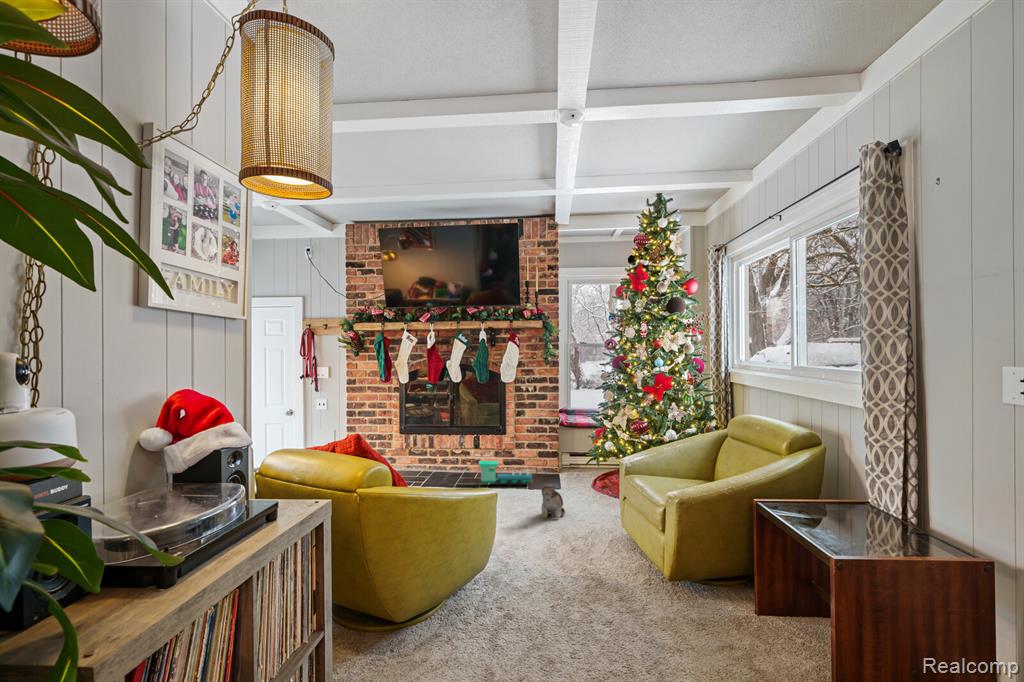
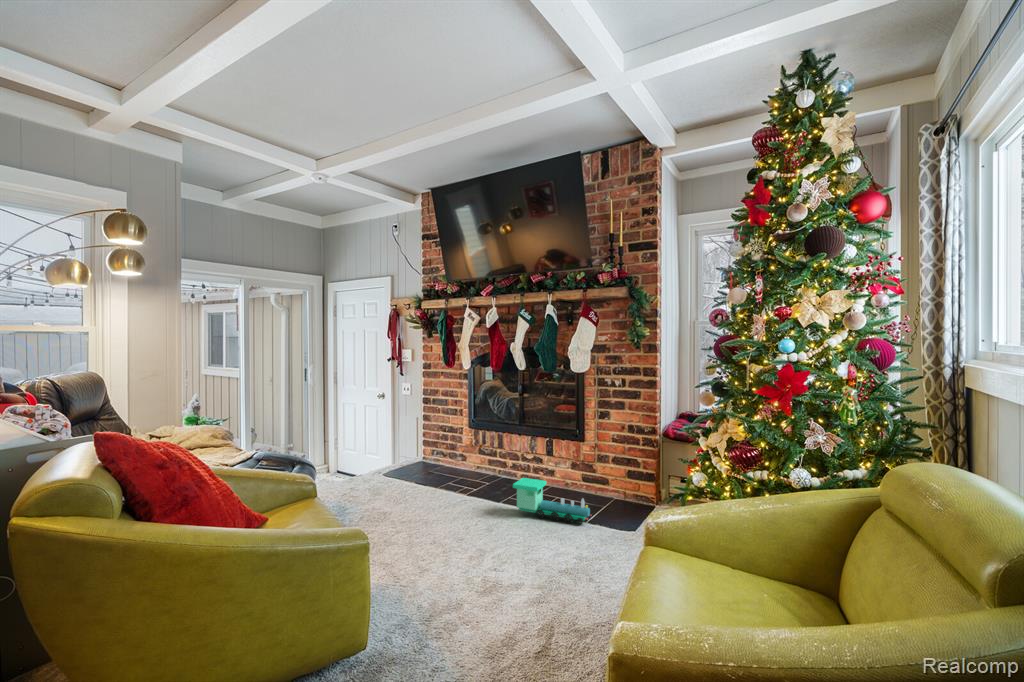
plush toy: present [539,484,565,519] -> none [489,561,567,627]

